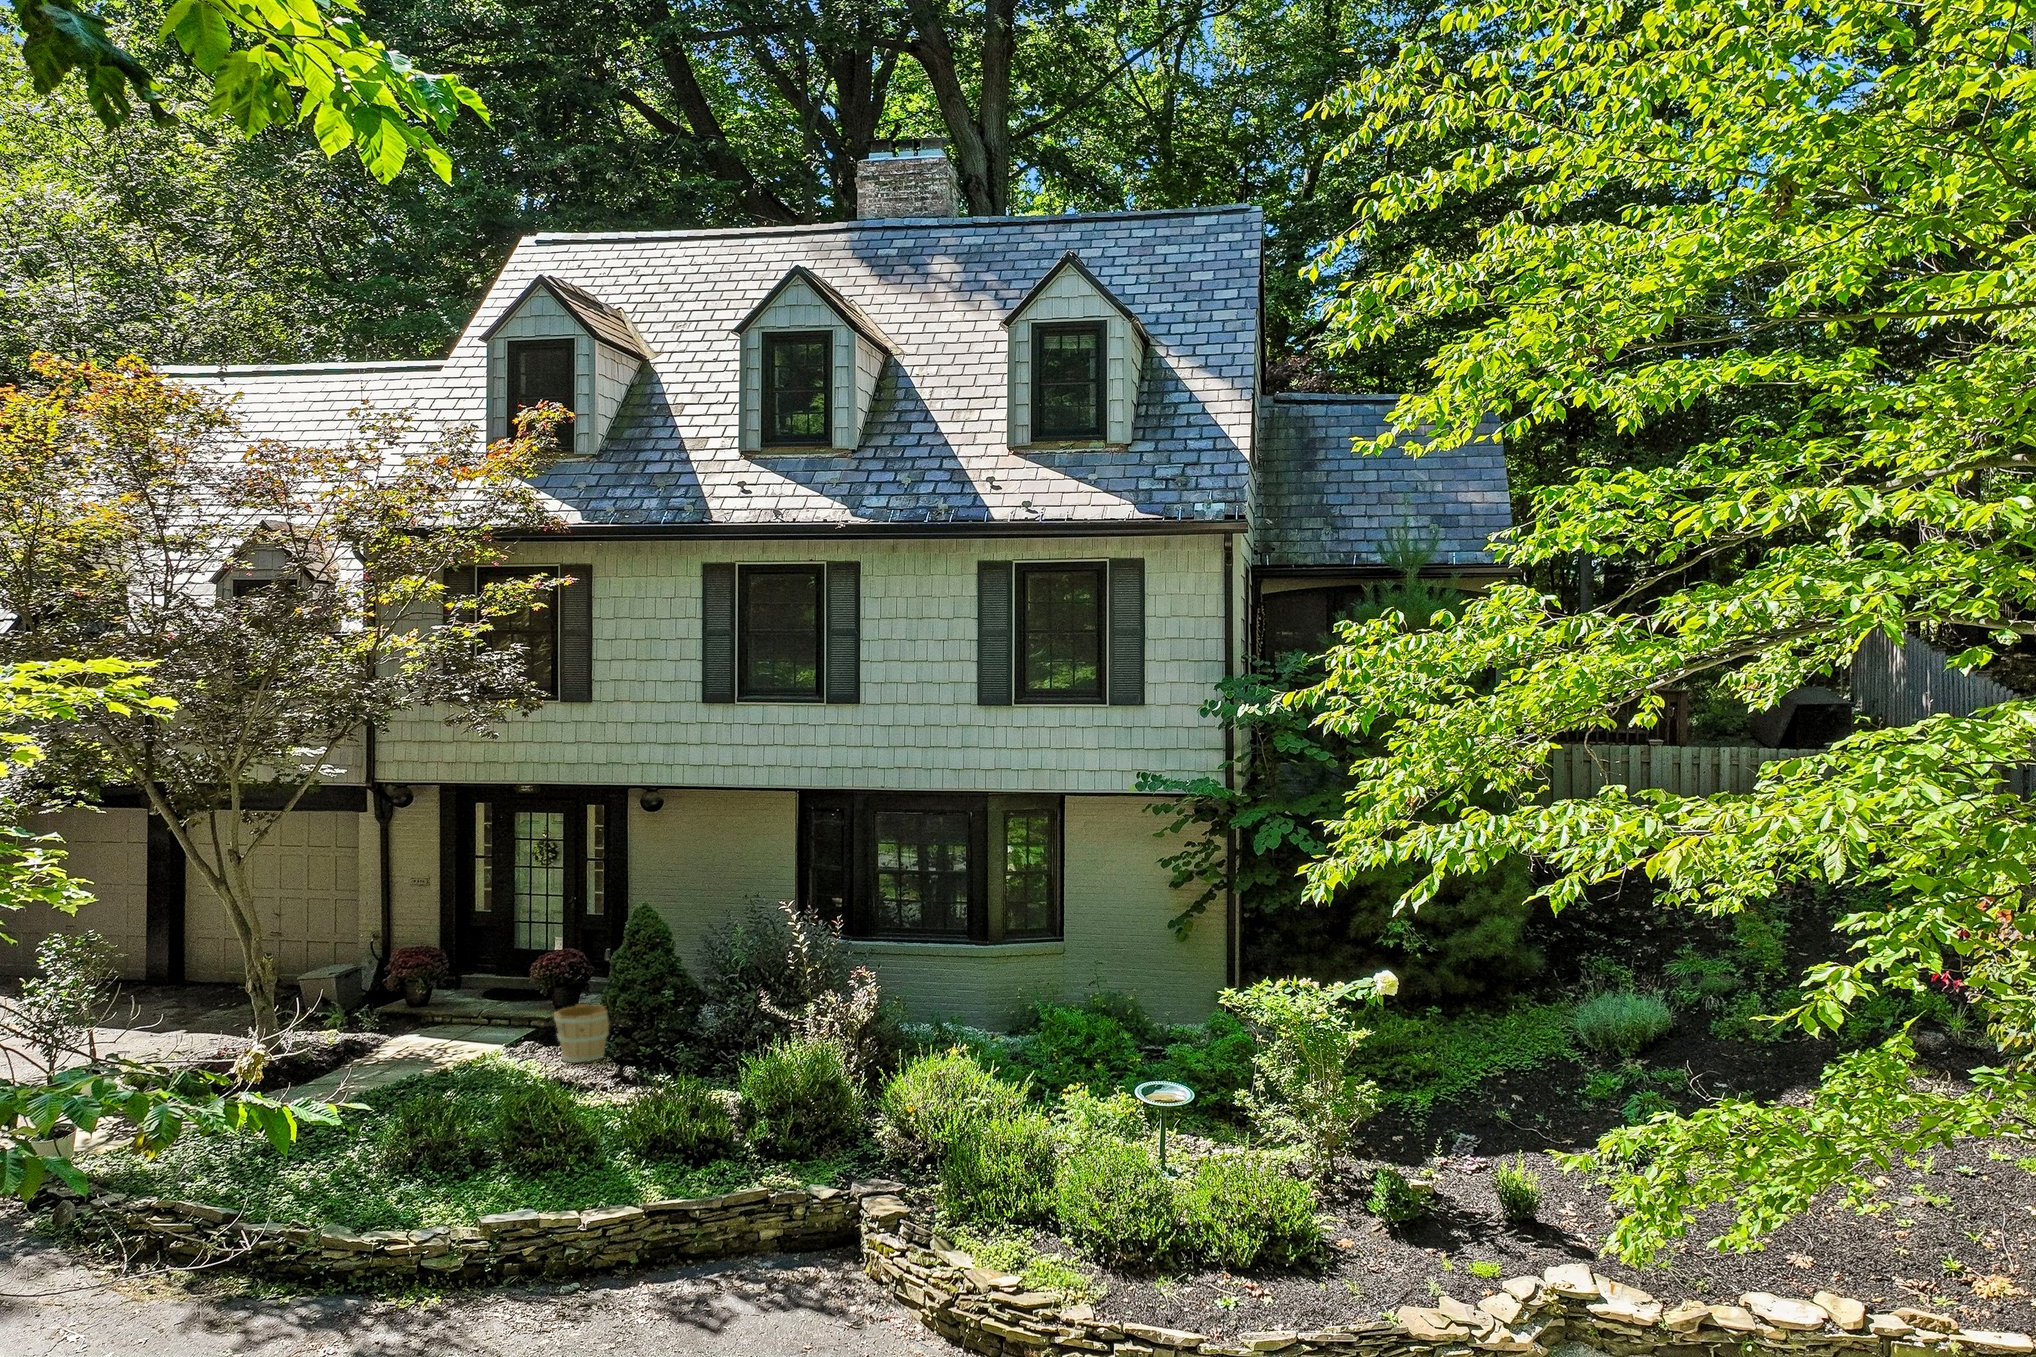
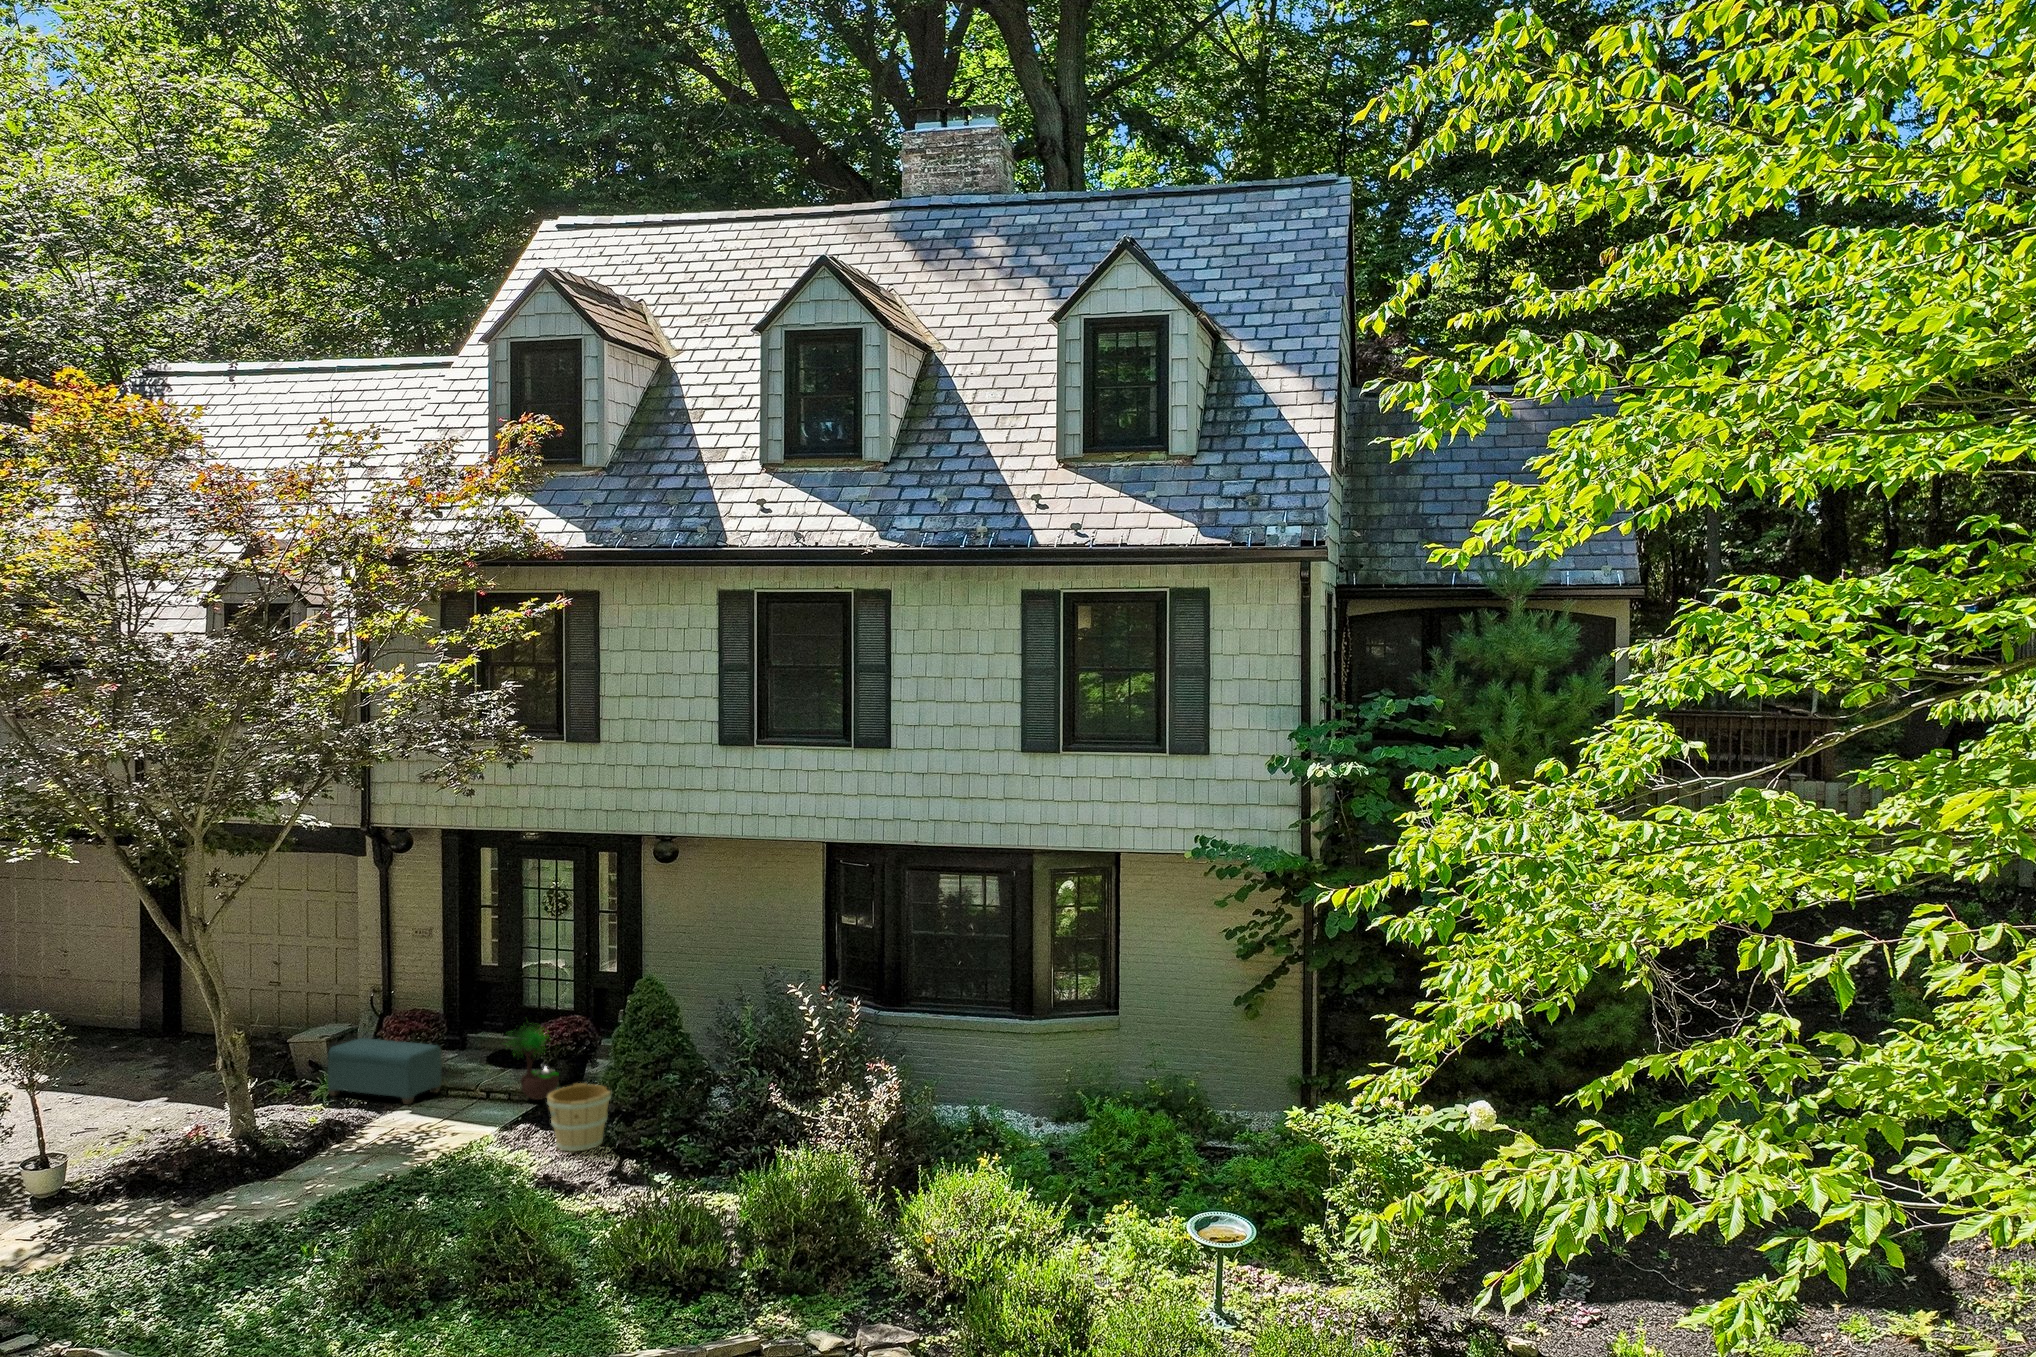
potted tree: none [502,953,556,1029] -> present [504,1027,559,1100]
bench: none [335,979,443,1035] -> present [328,1038,442,1104]

